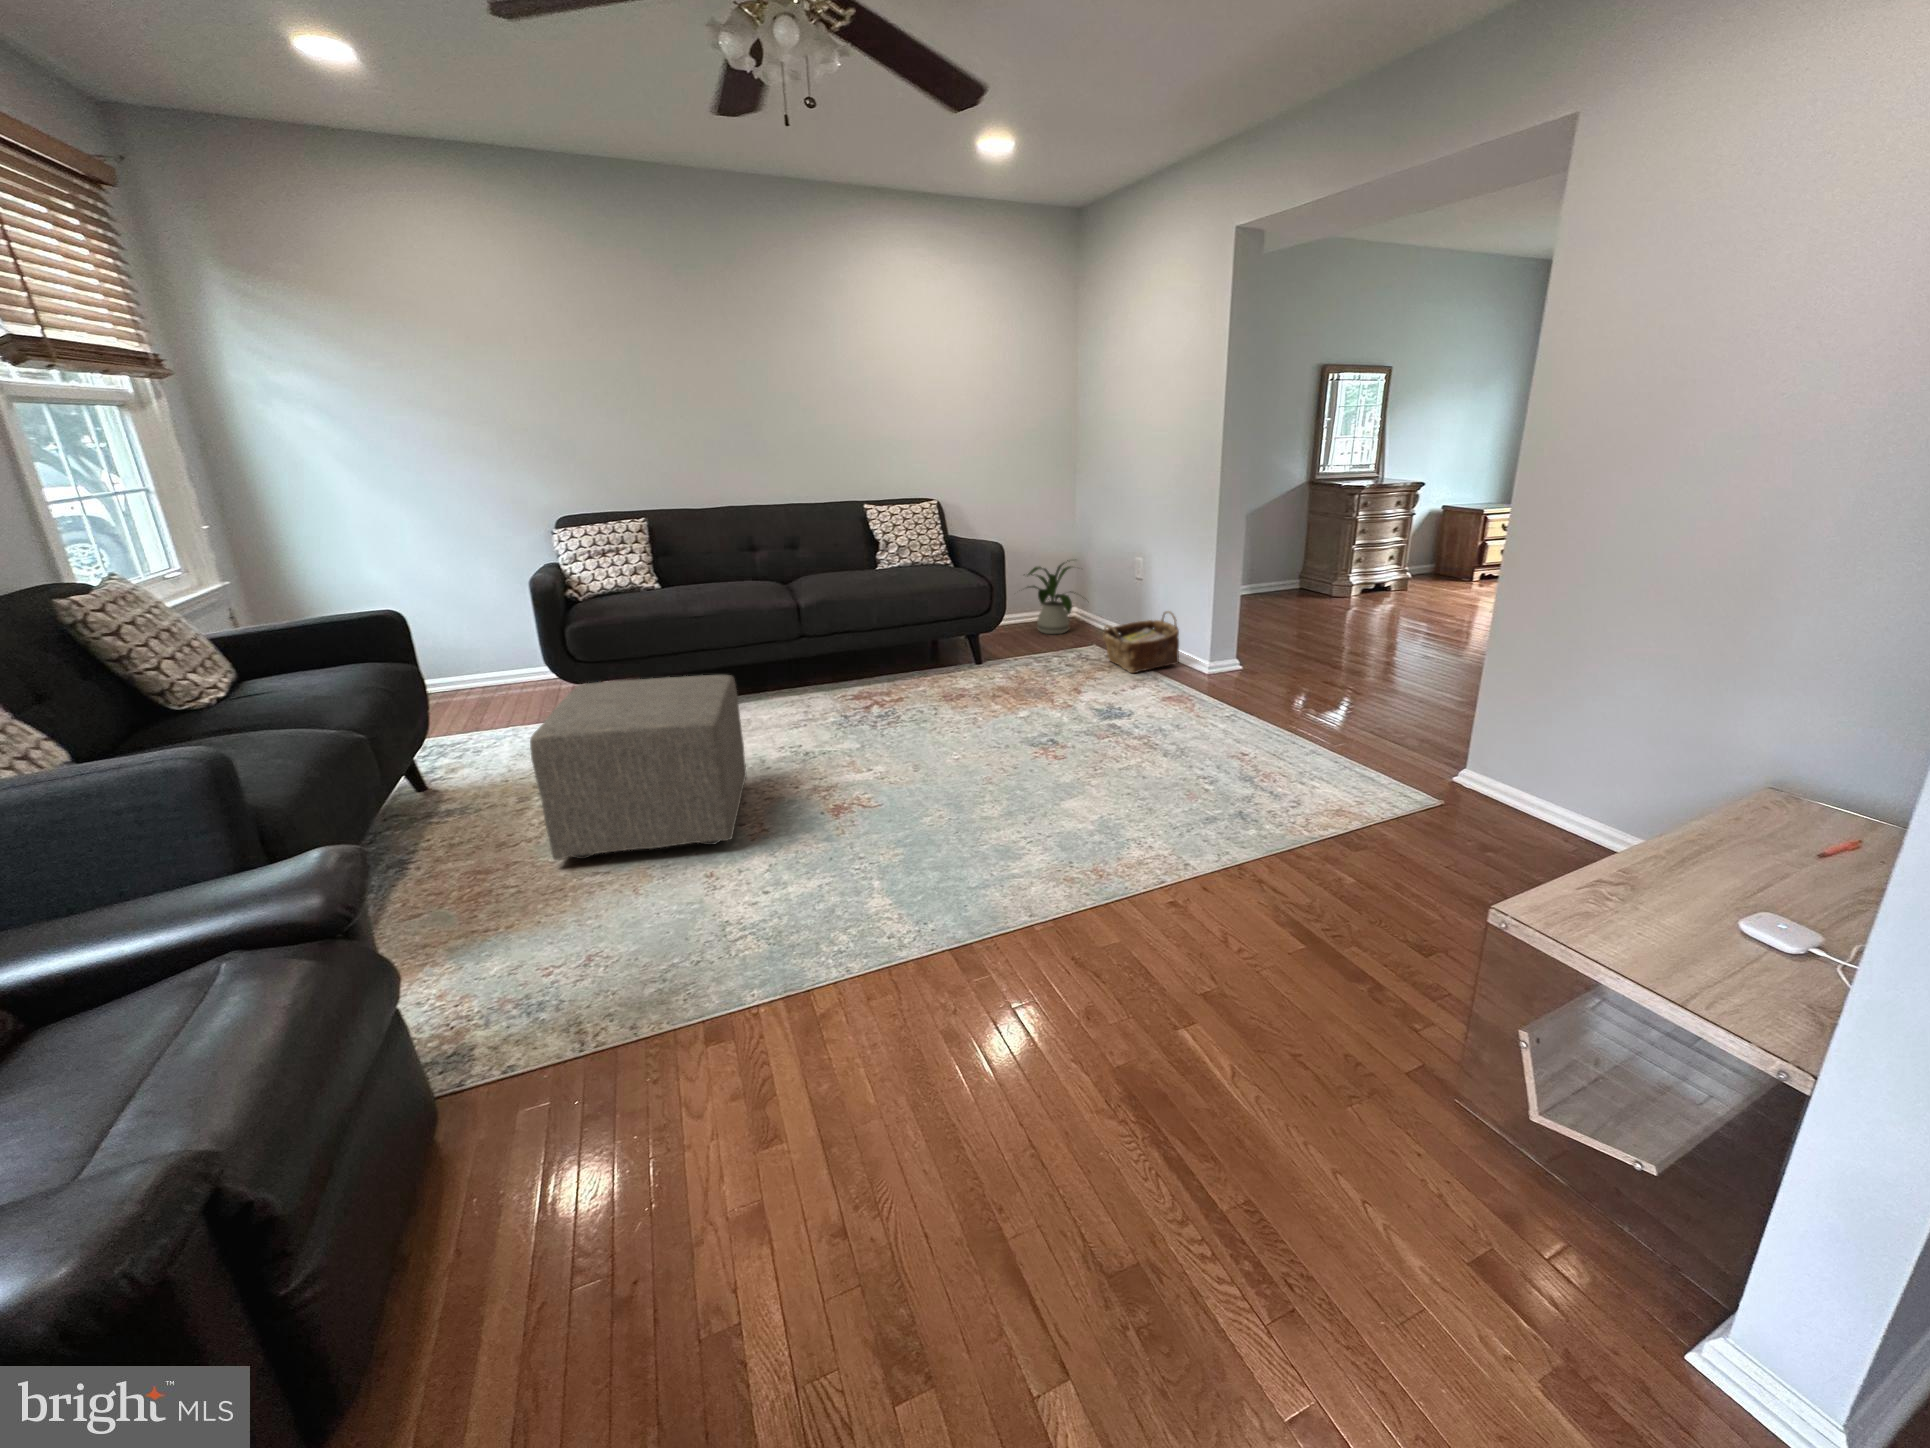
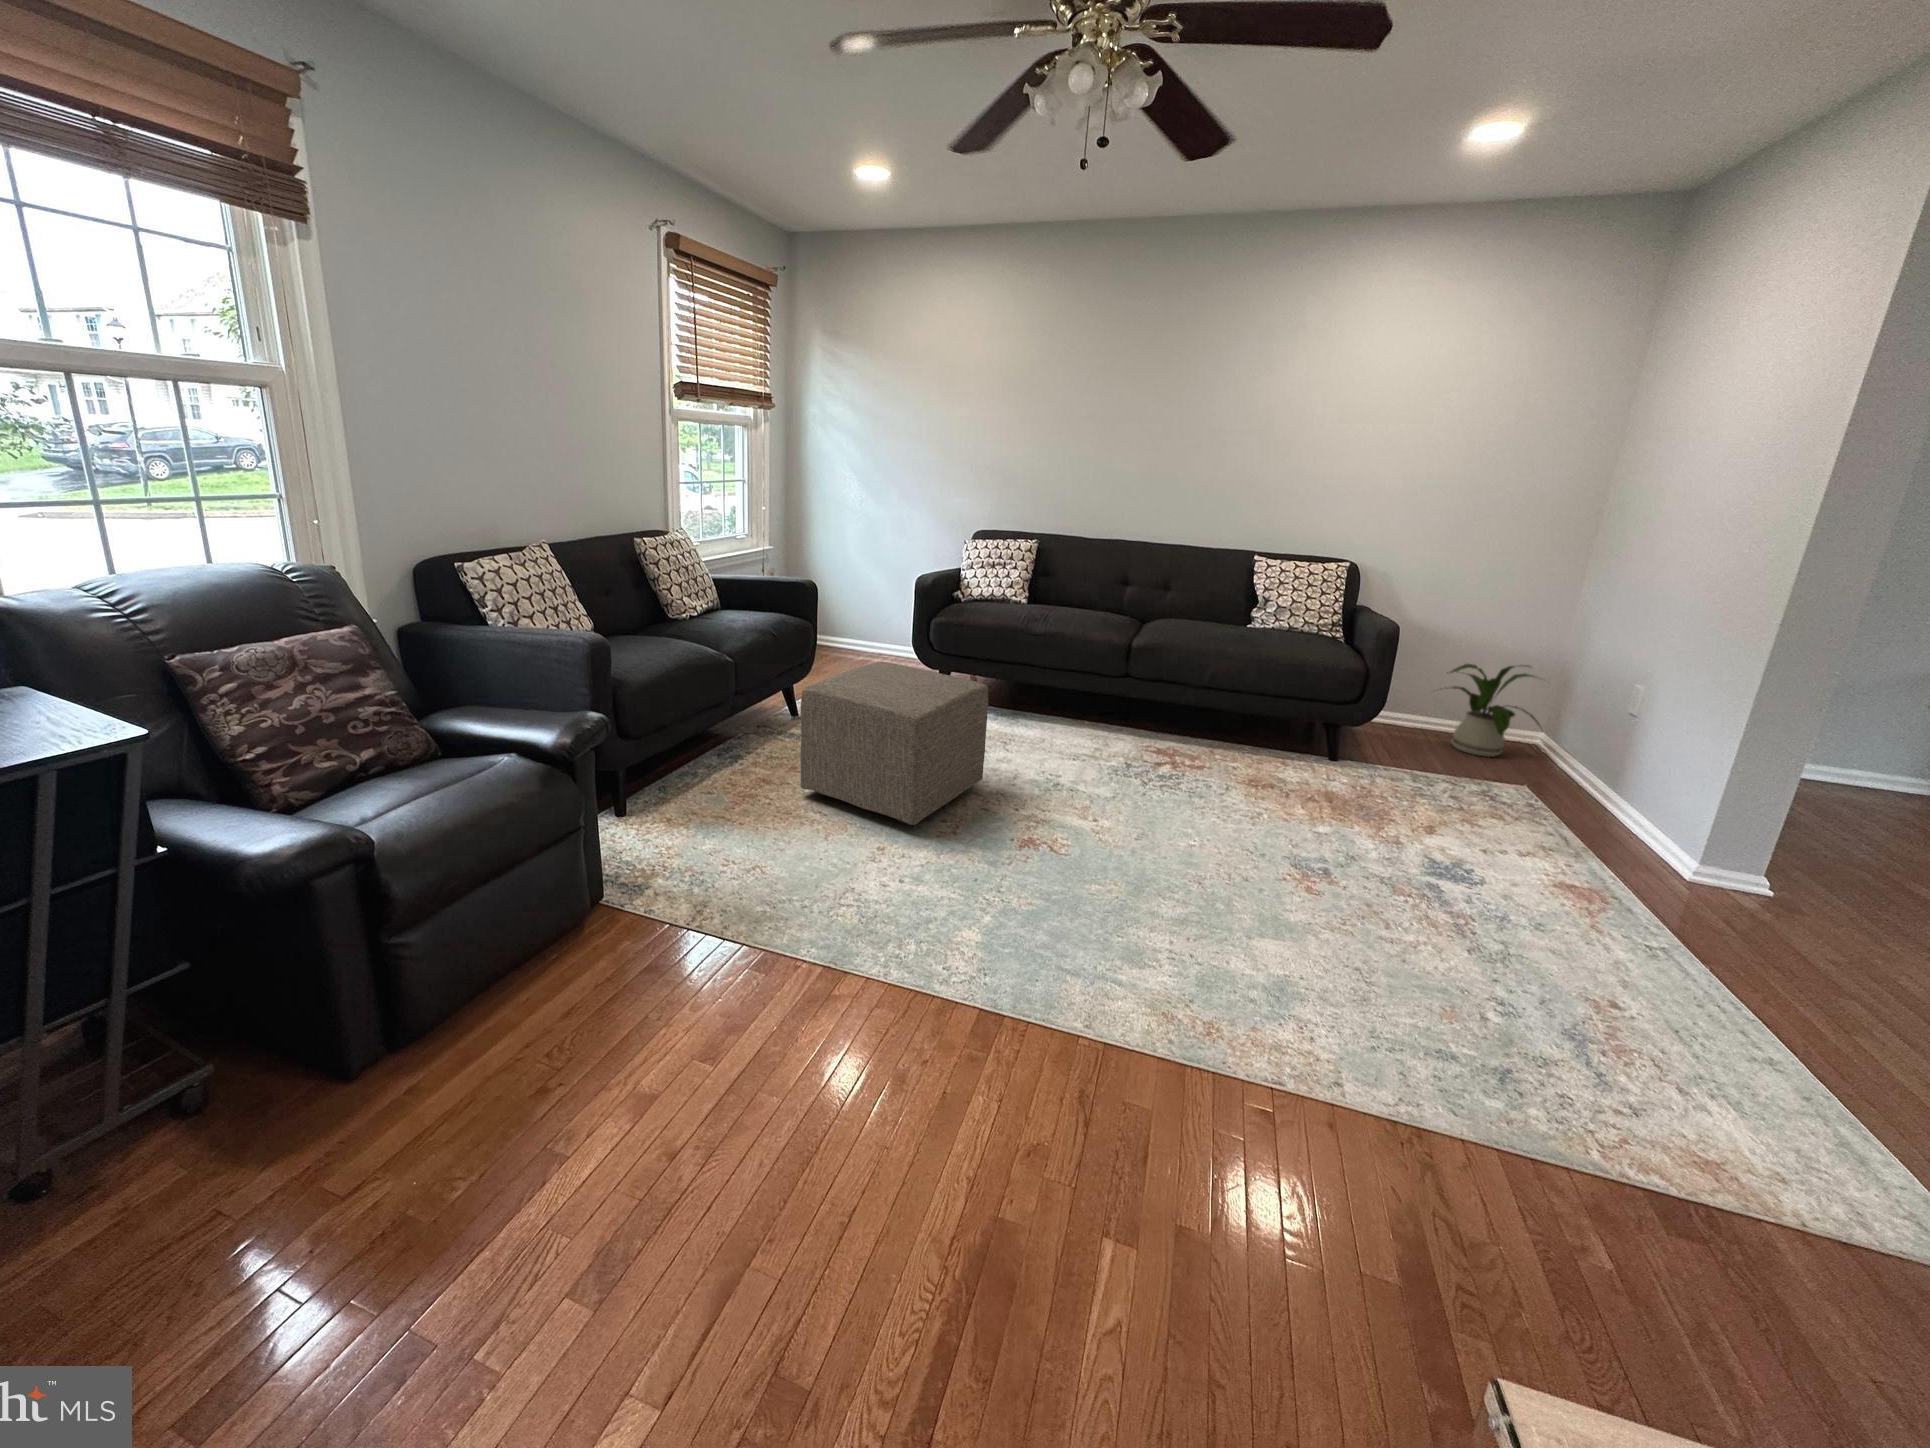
woven basket: present [1103,611,1179,673] -> none [1517,759,1660,847]

